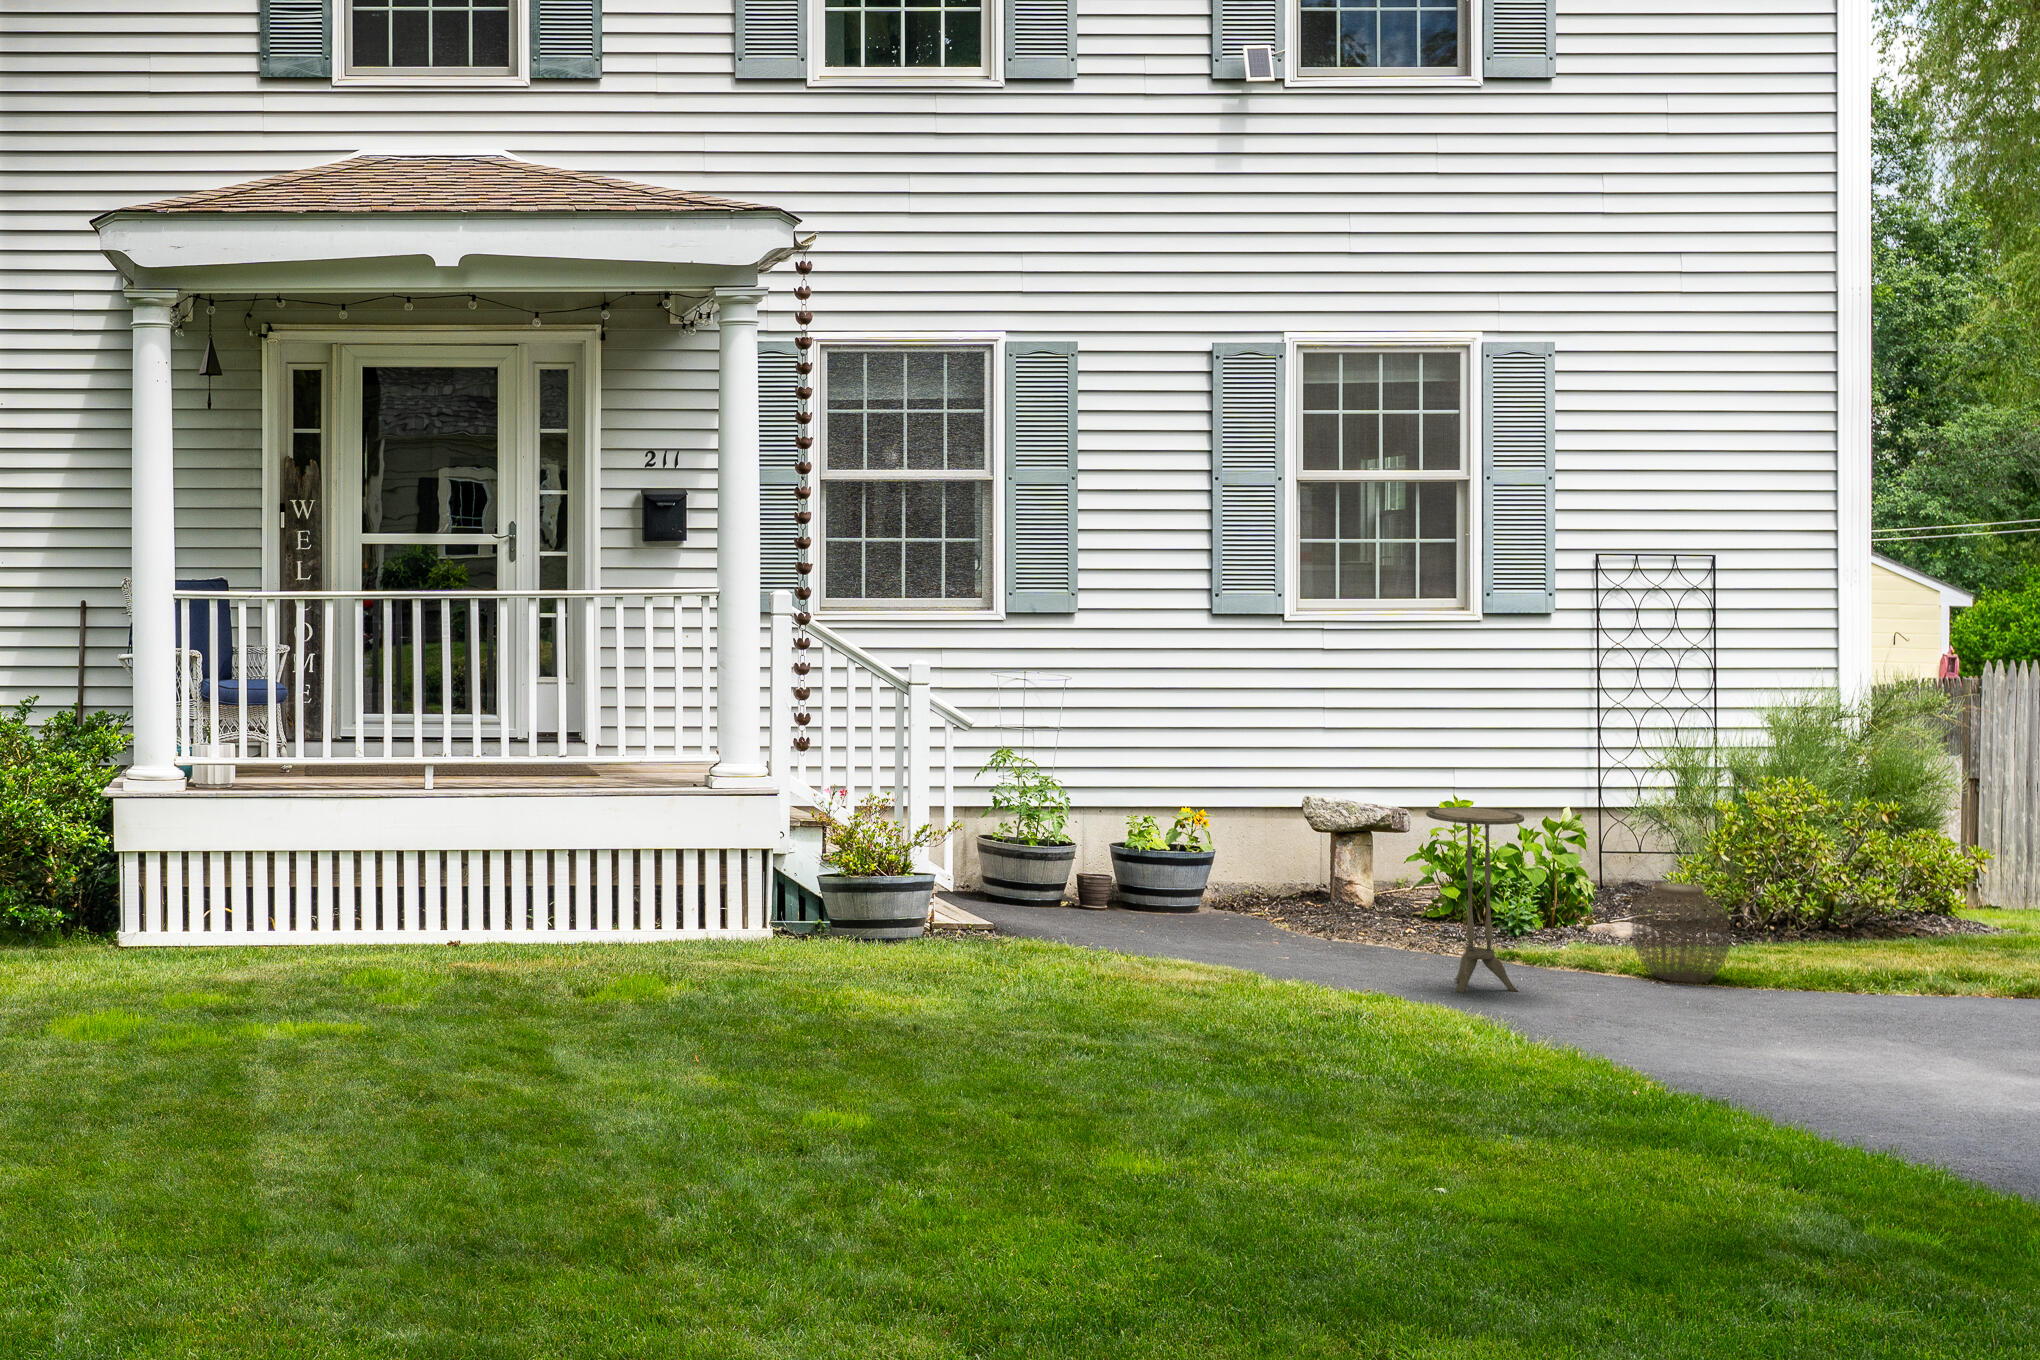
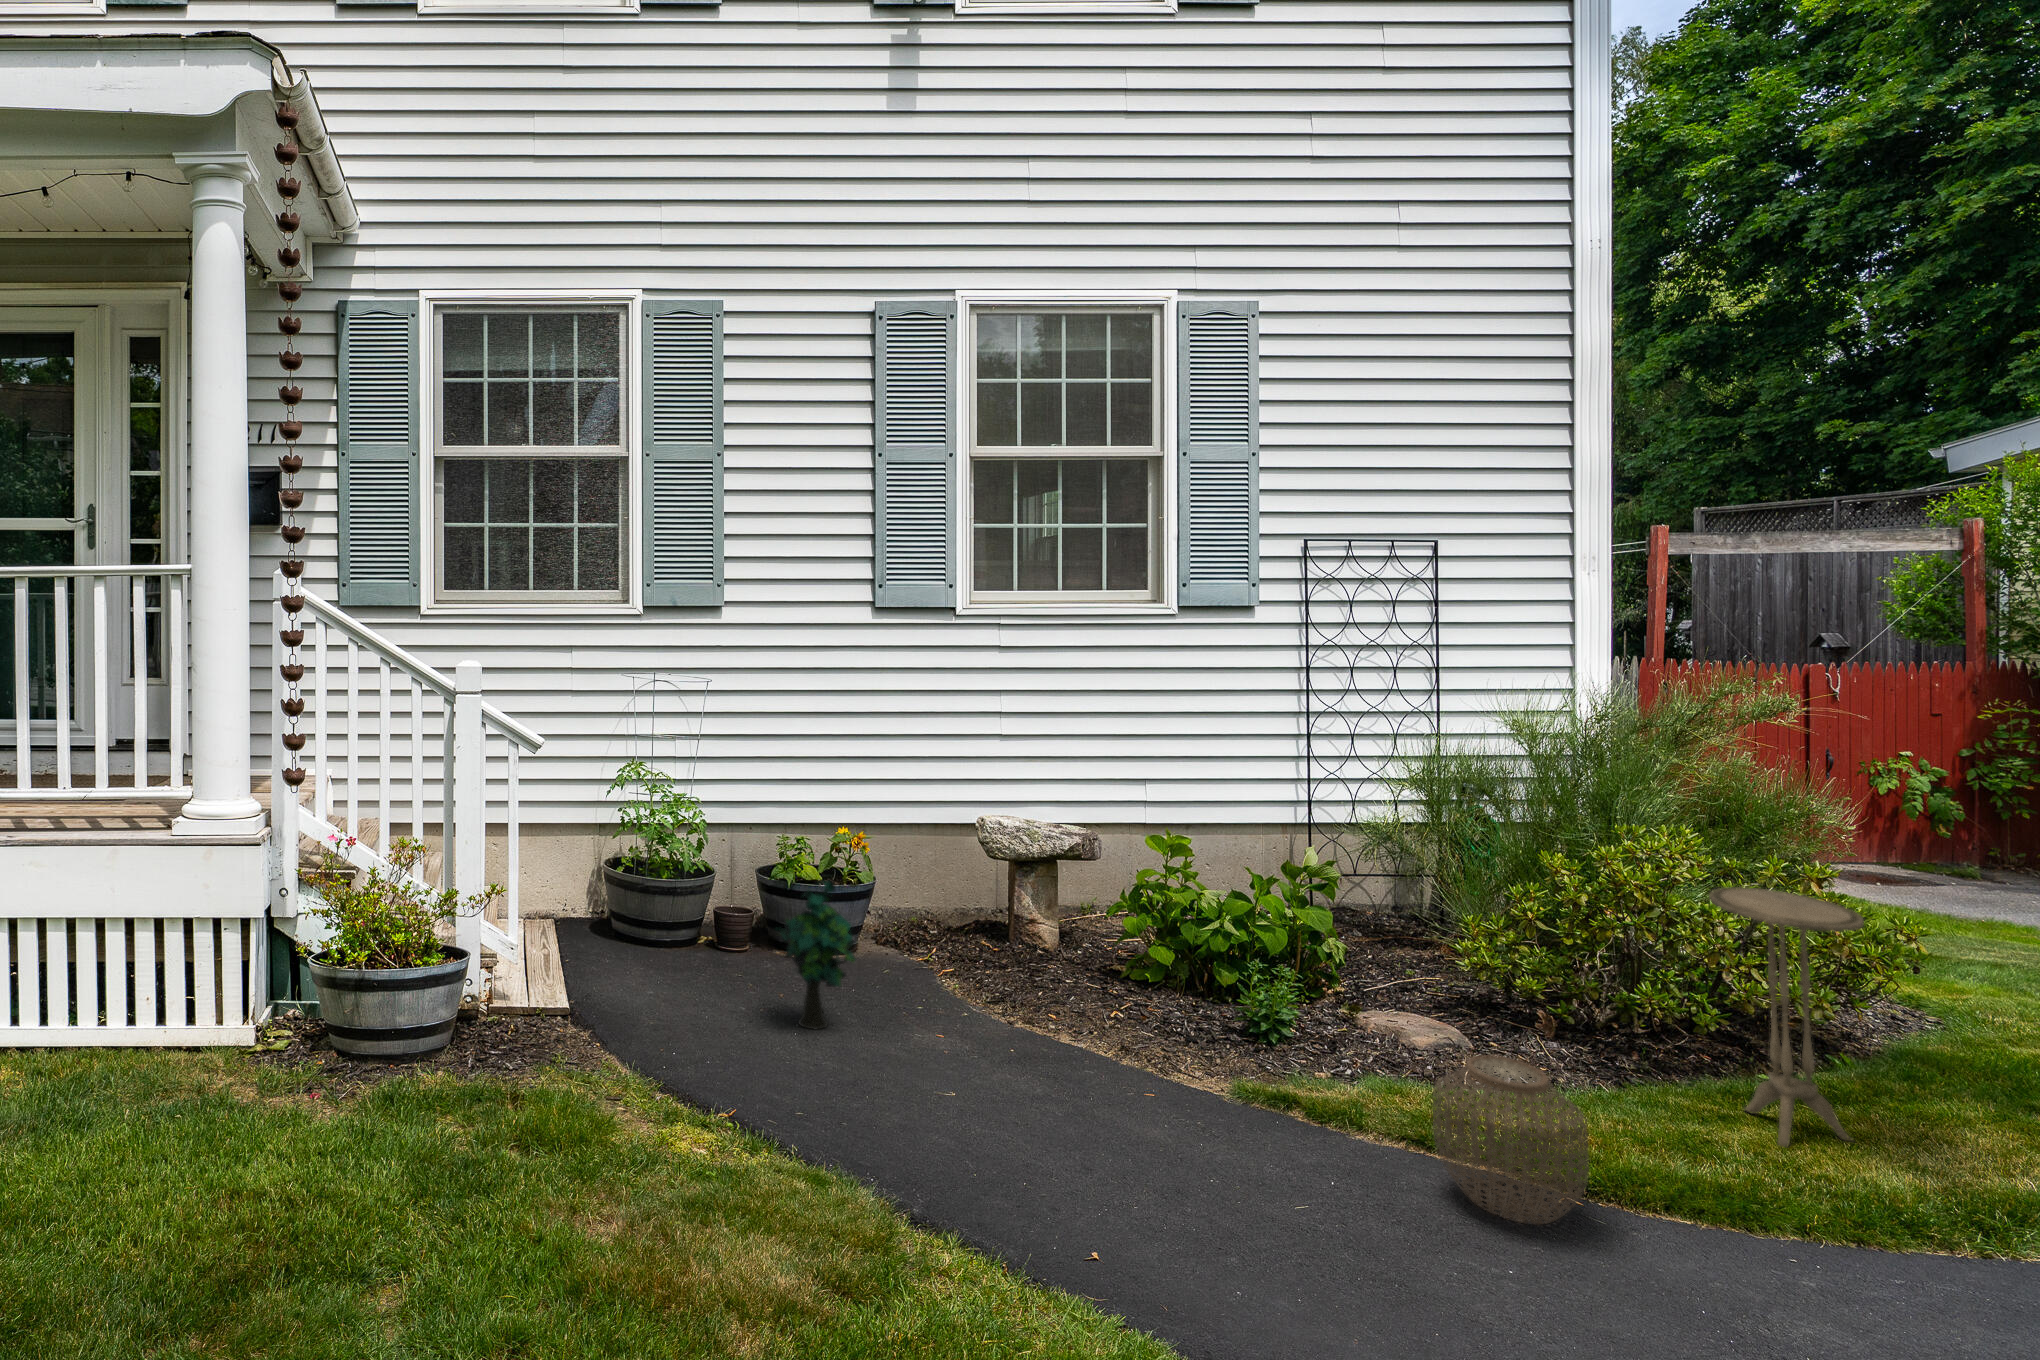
side table: present [1426,807,1524,993] -> present [1709,887,1864,1147]
decorative plant: none [1144,811,1215,927] -> present [773,880,855,1029]

